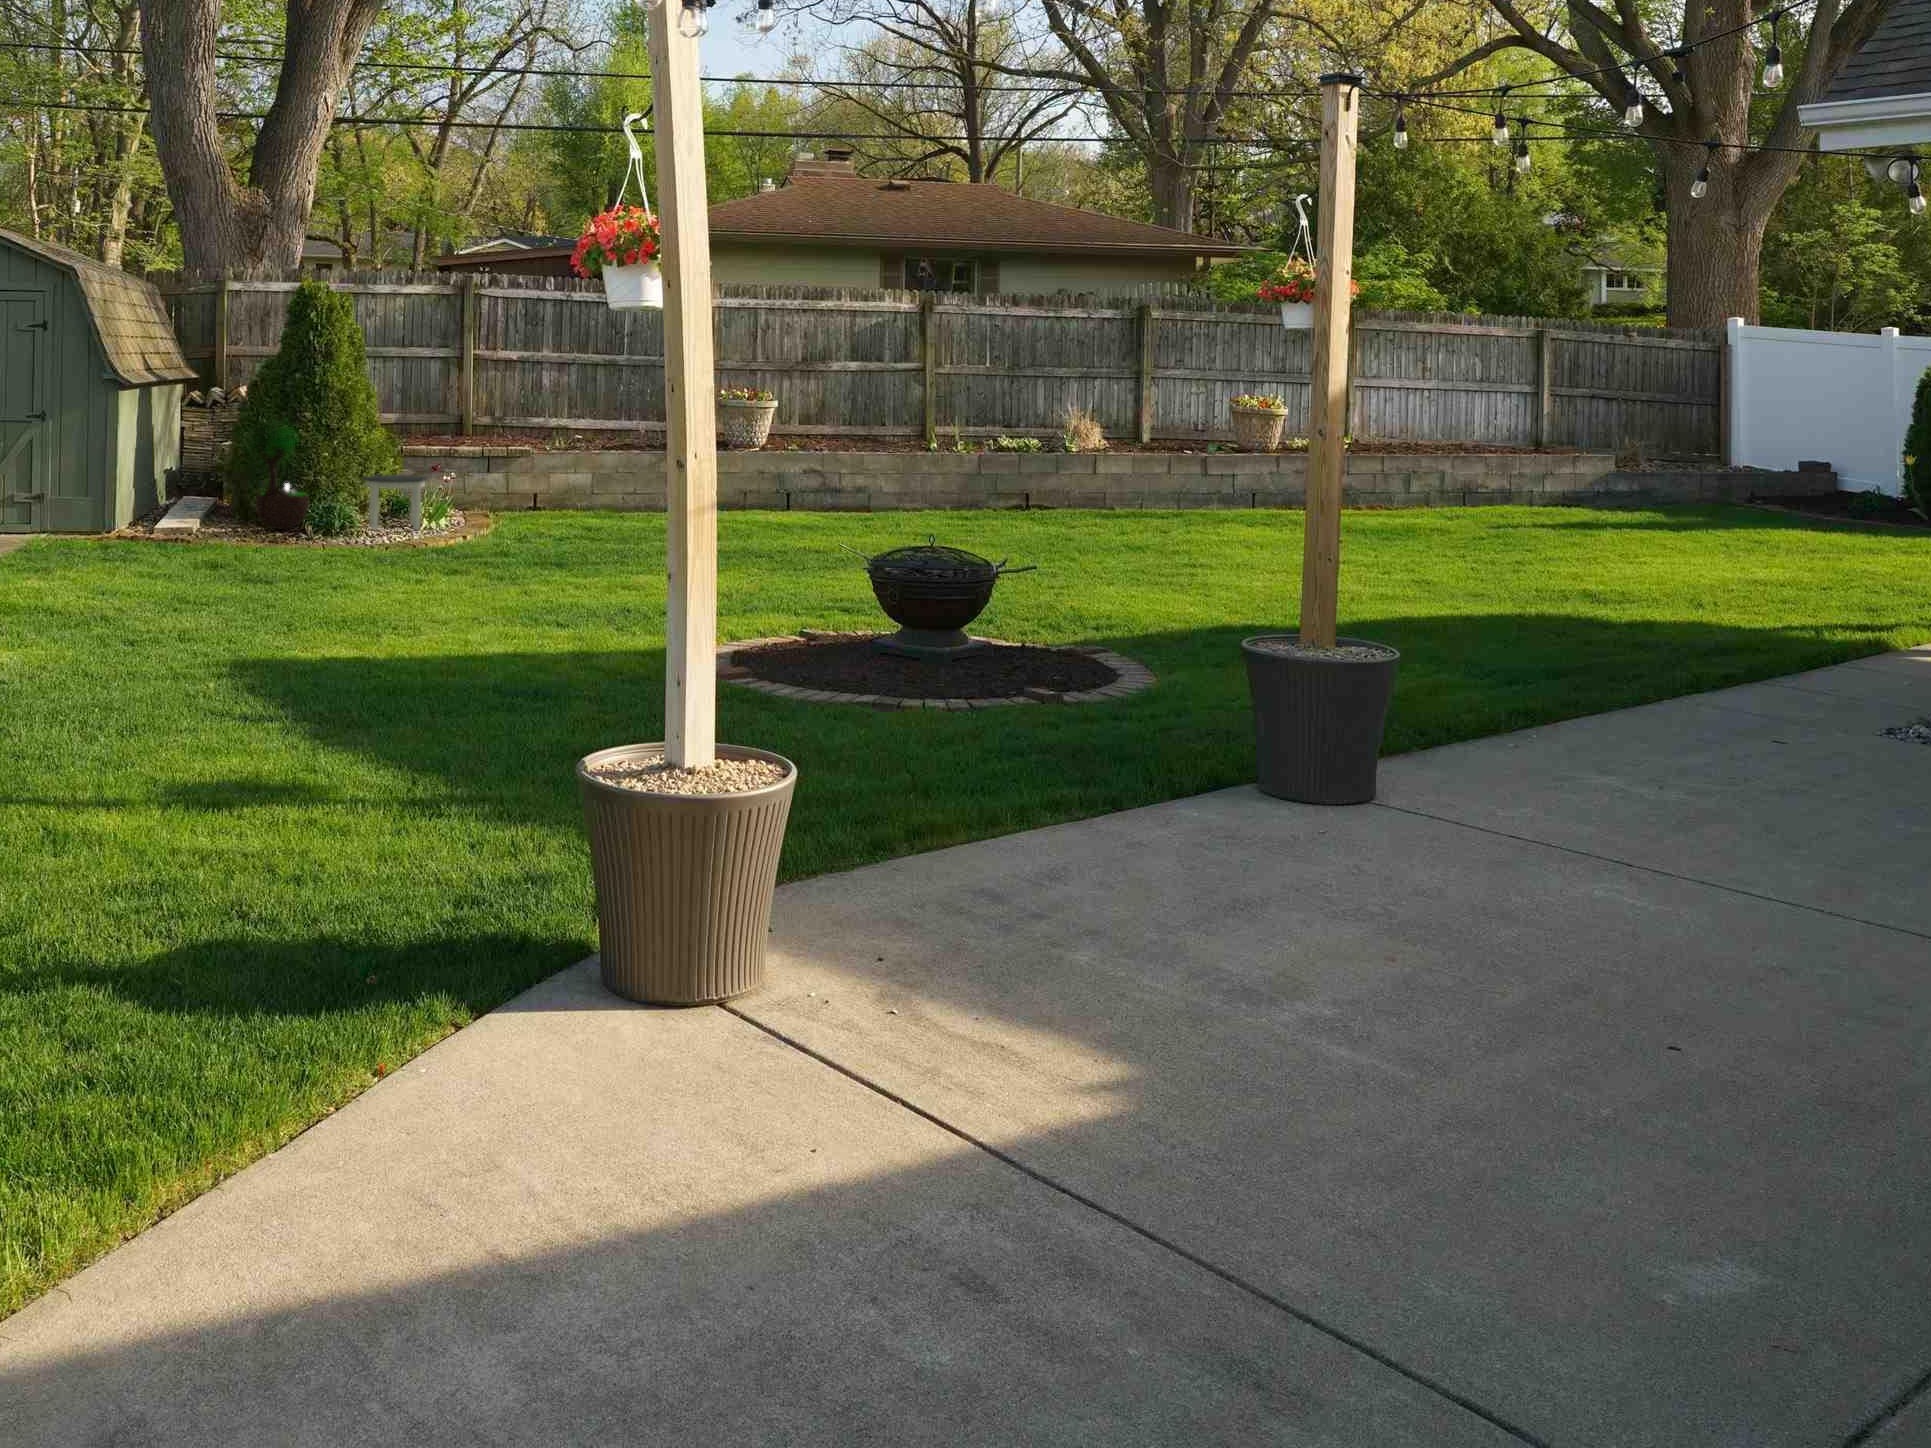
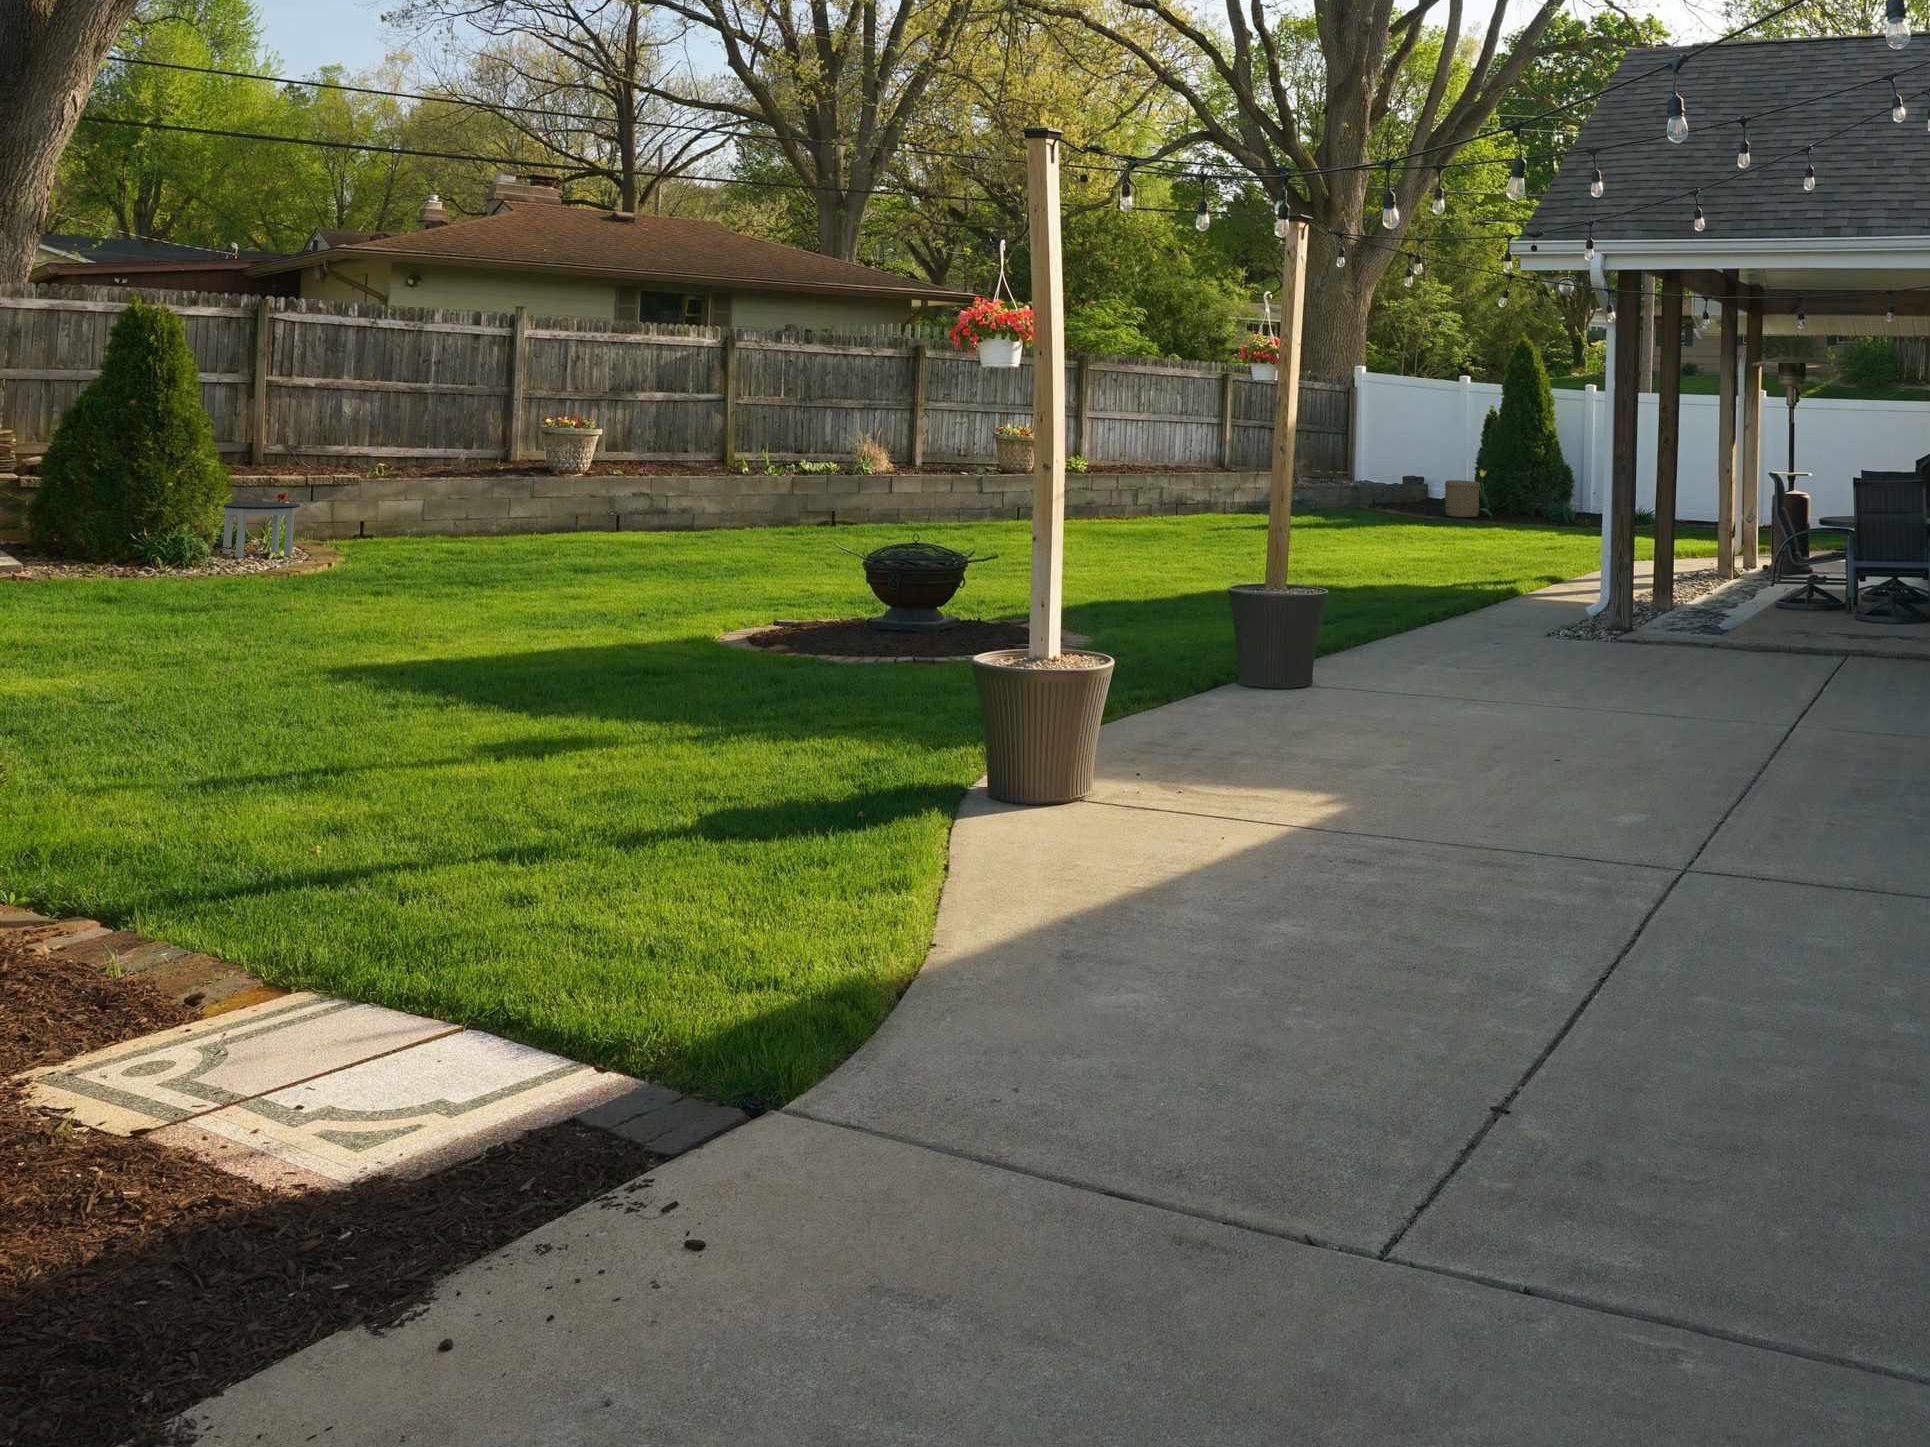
potted tree: present [238,417,308,529] -> none [78,437,167,560]
woven basket: none [1848,472,1907,525] -> present [1445,480,1481,517]

